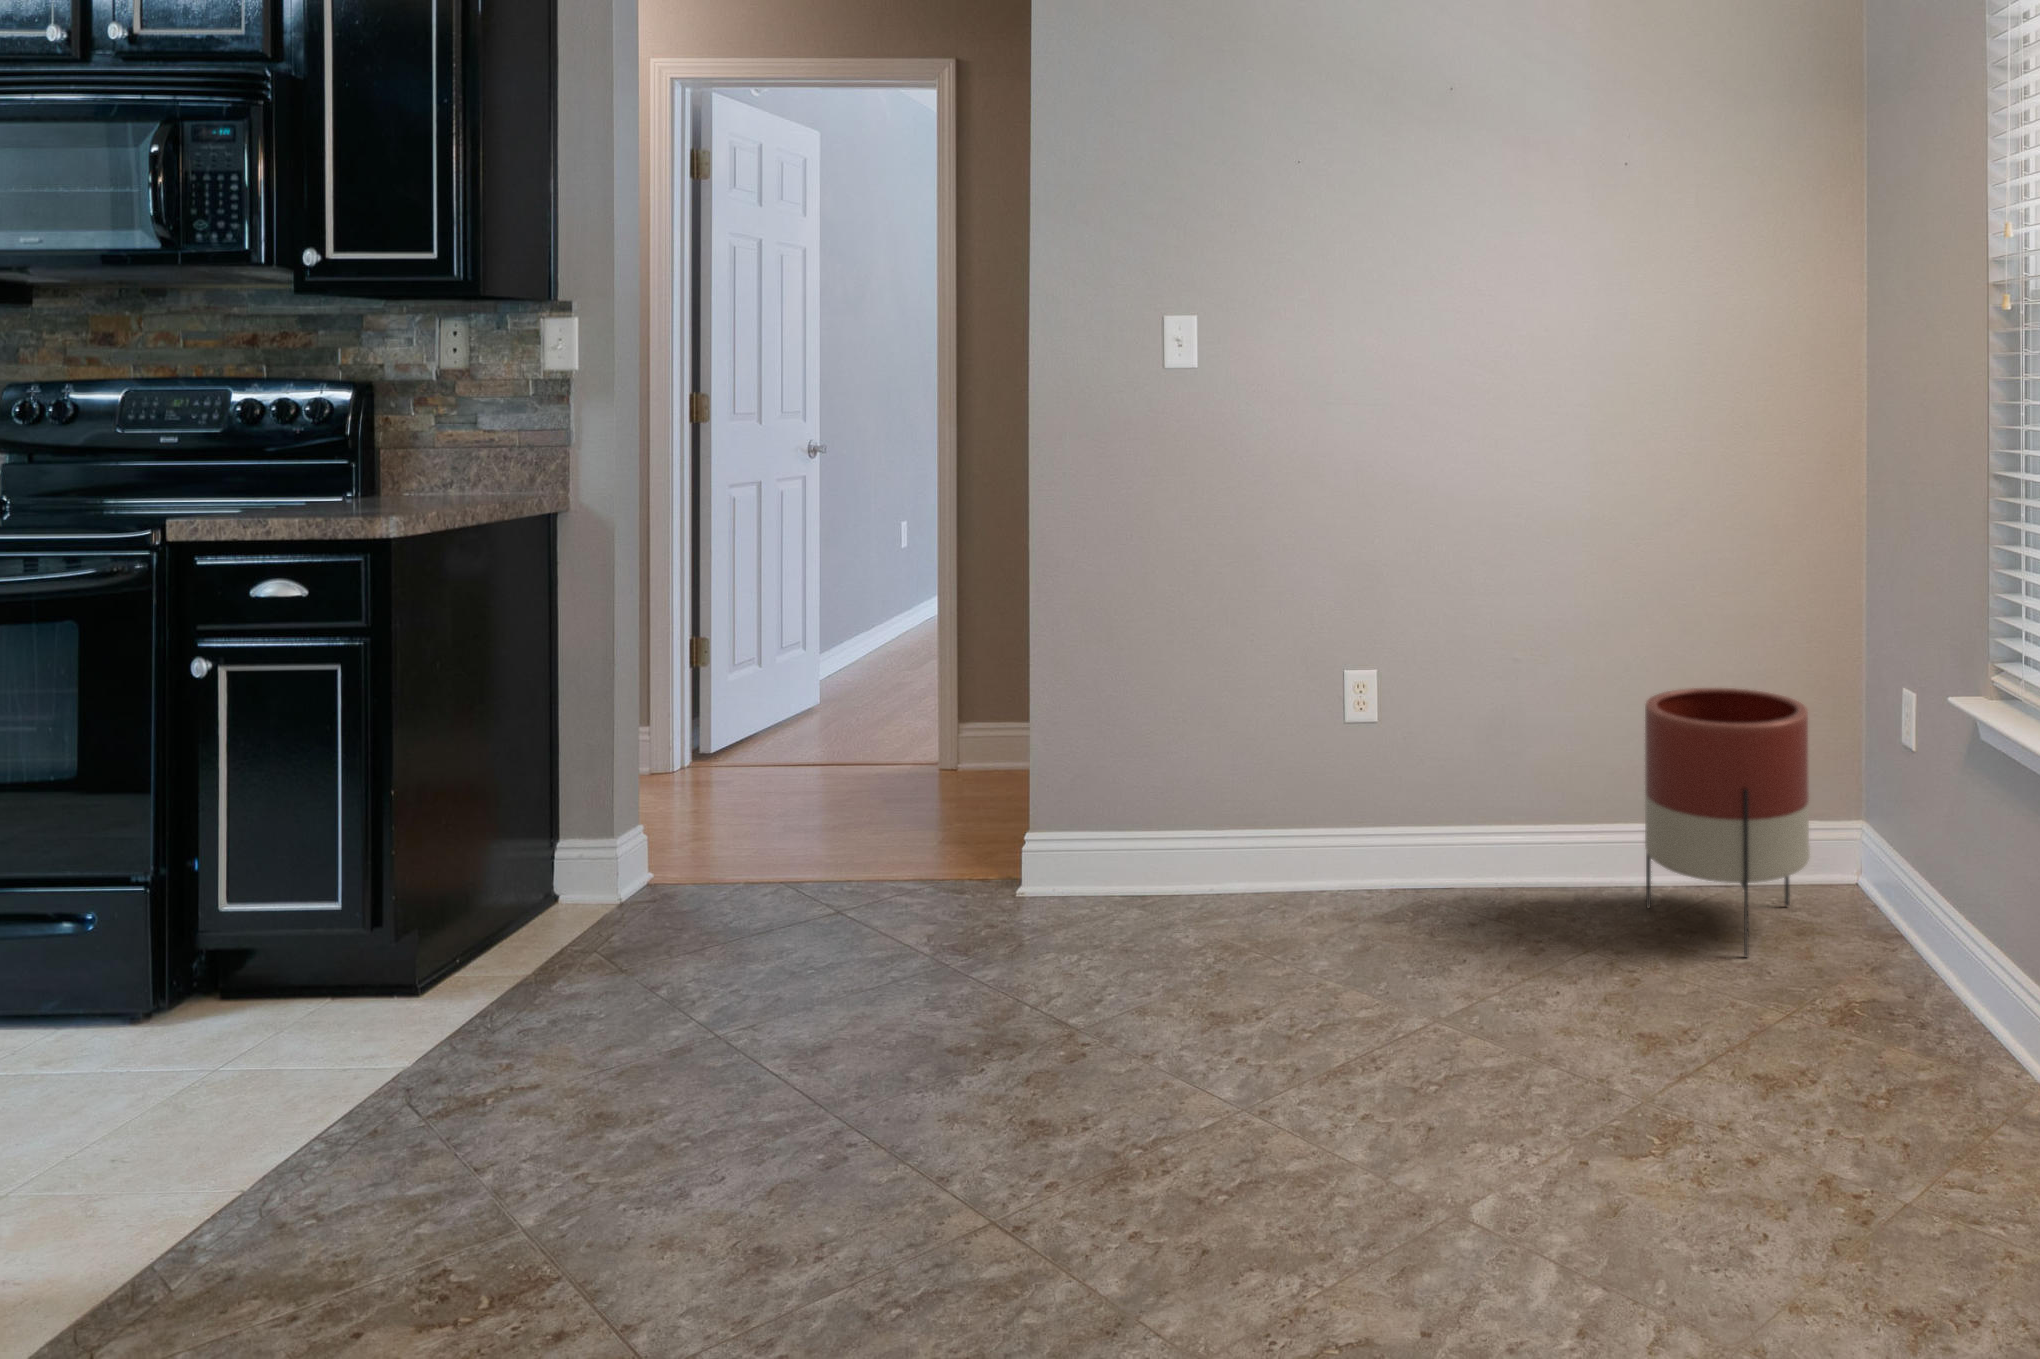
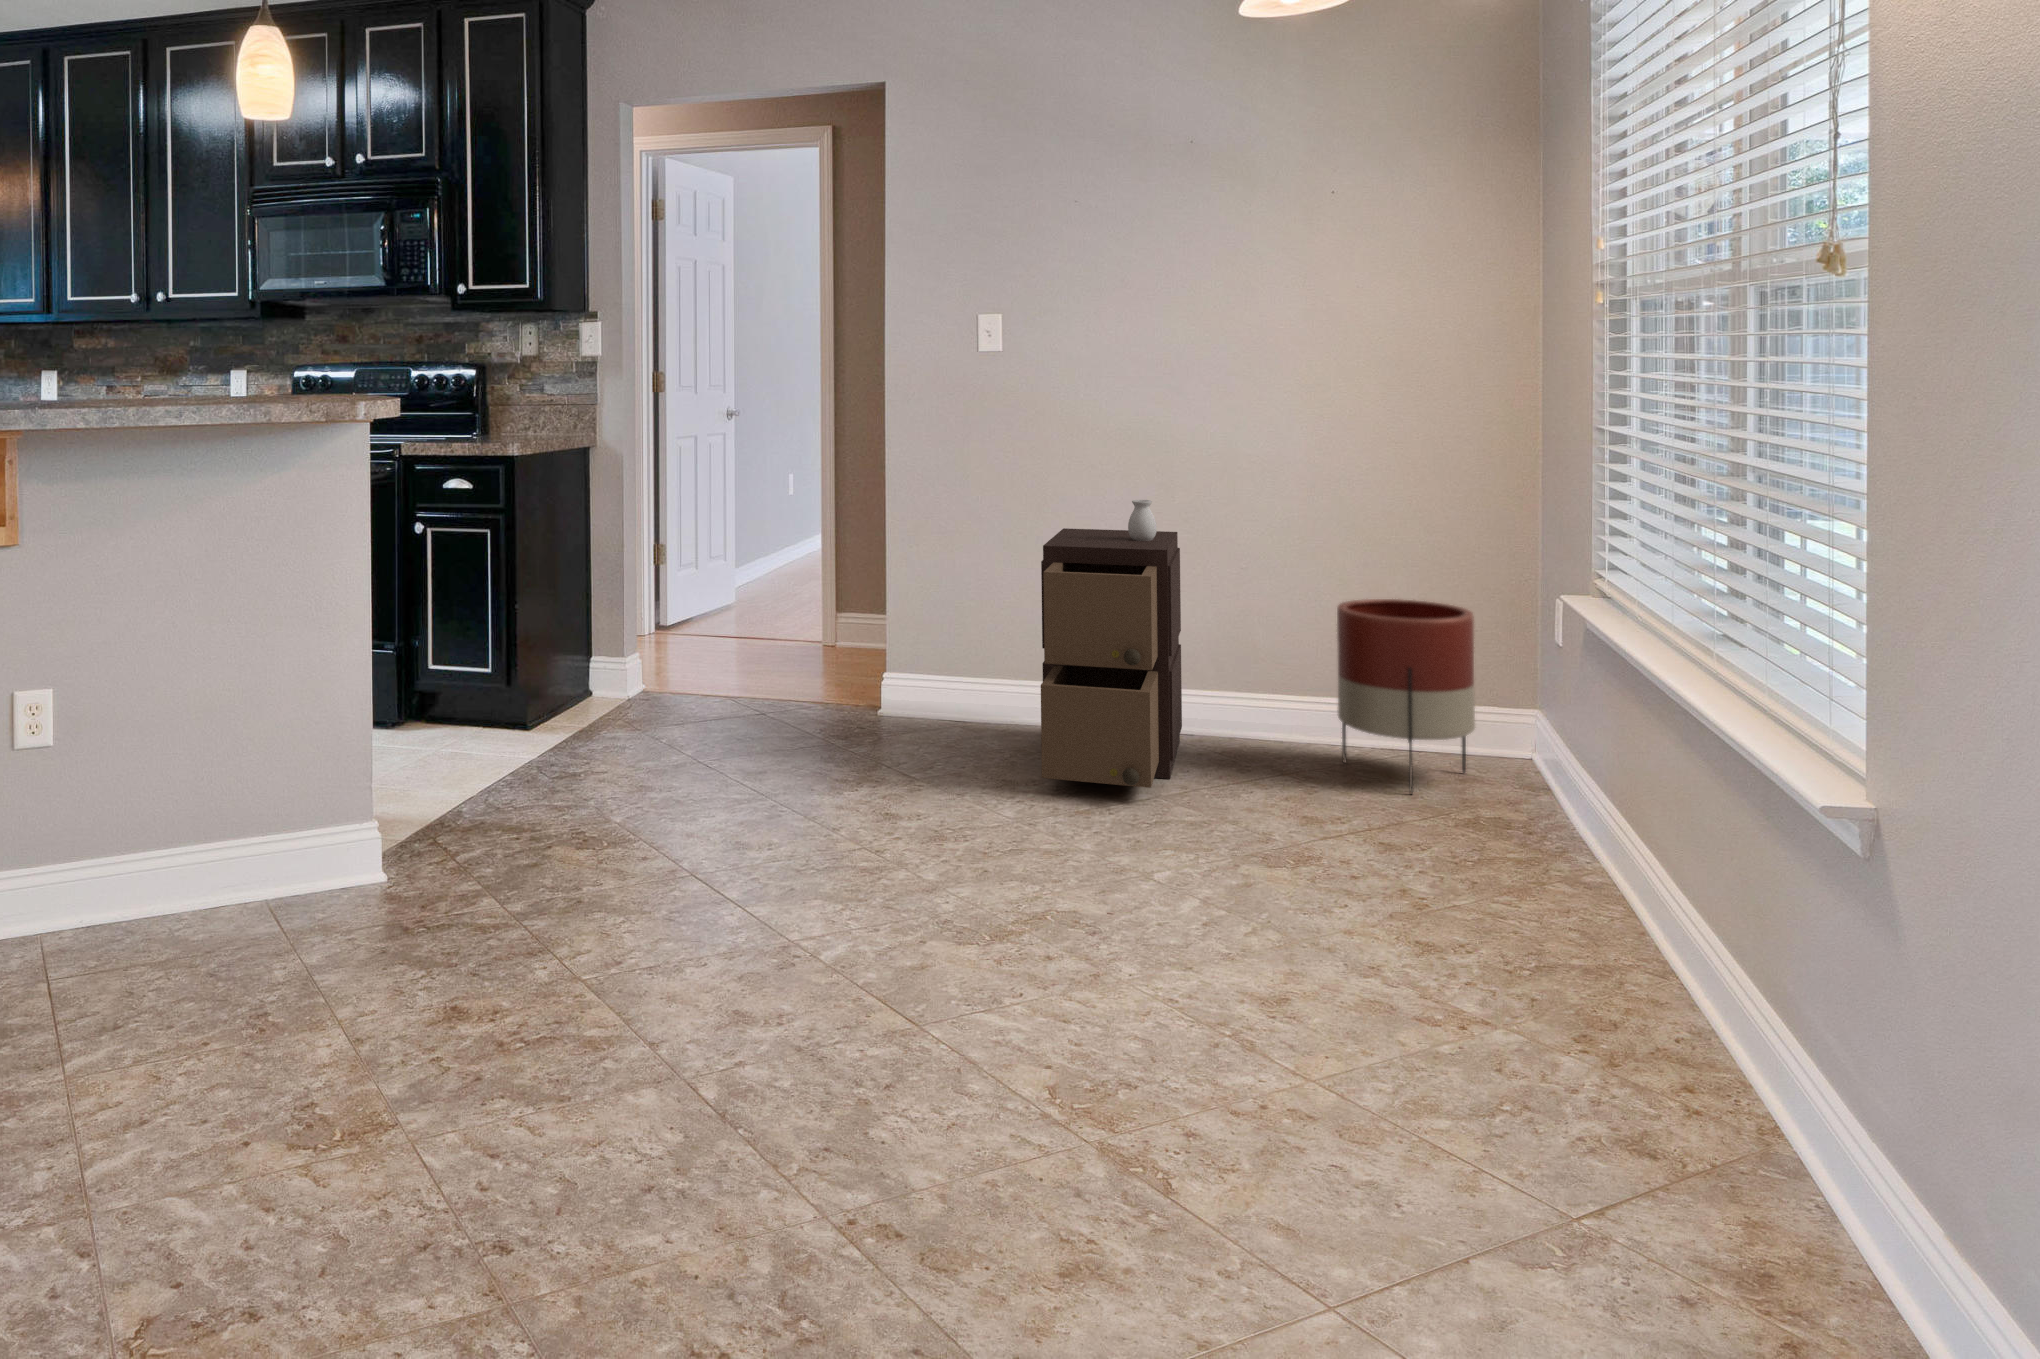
storage cabinet: none [1268,574,1445,1012] -> present [1041,500,1182,788]

